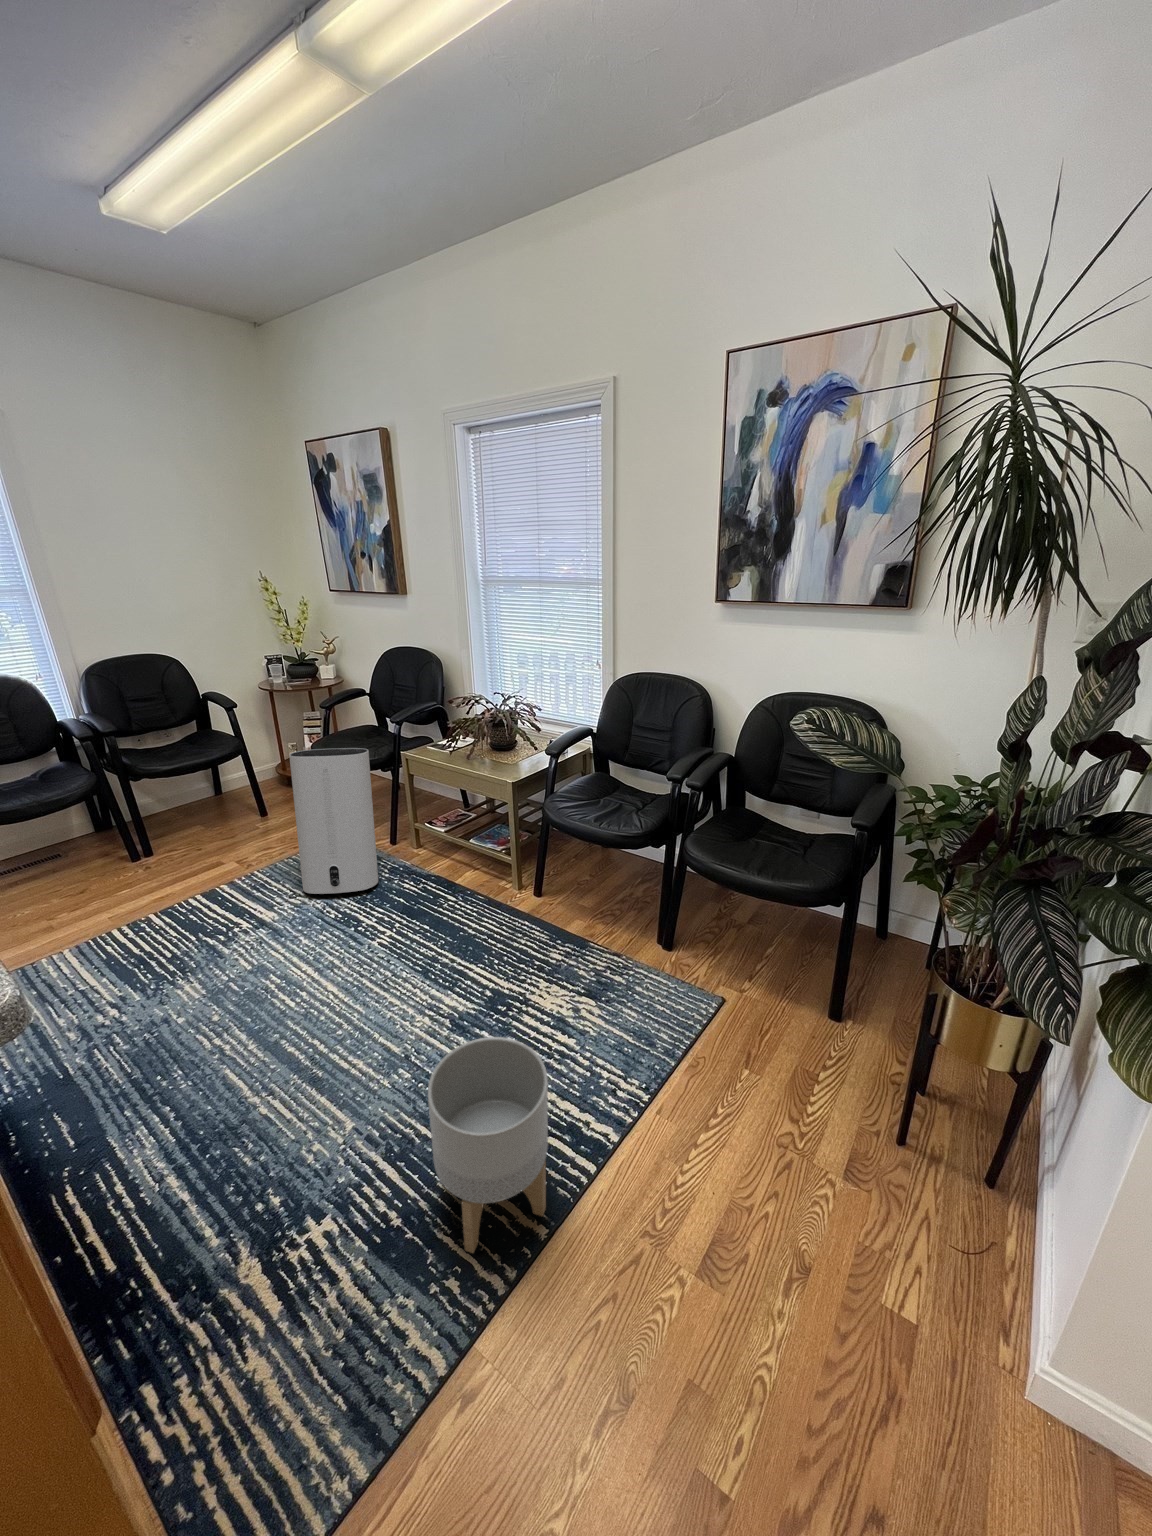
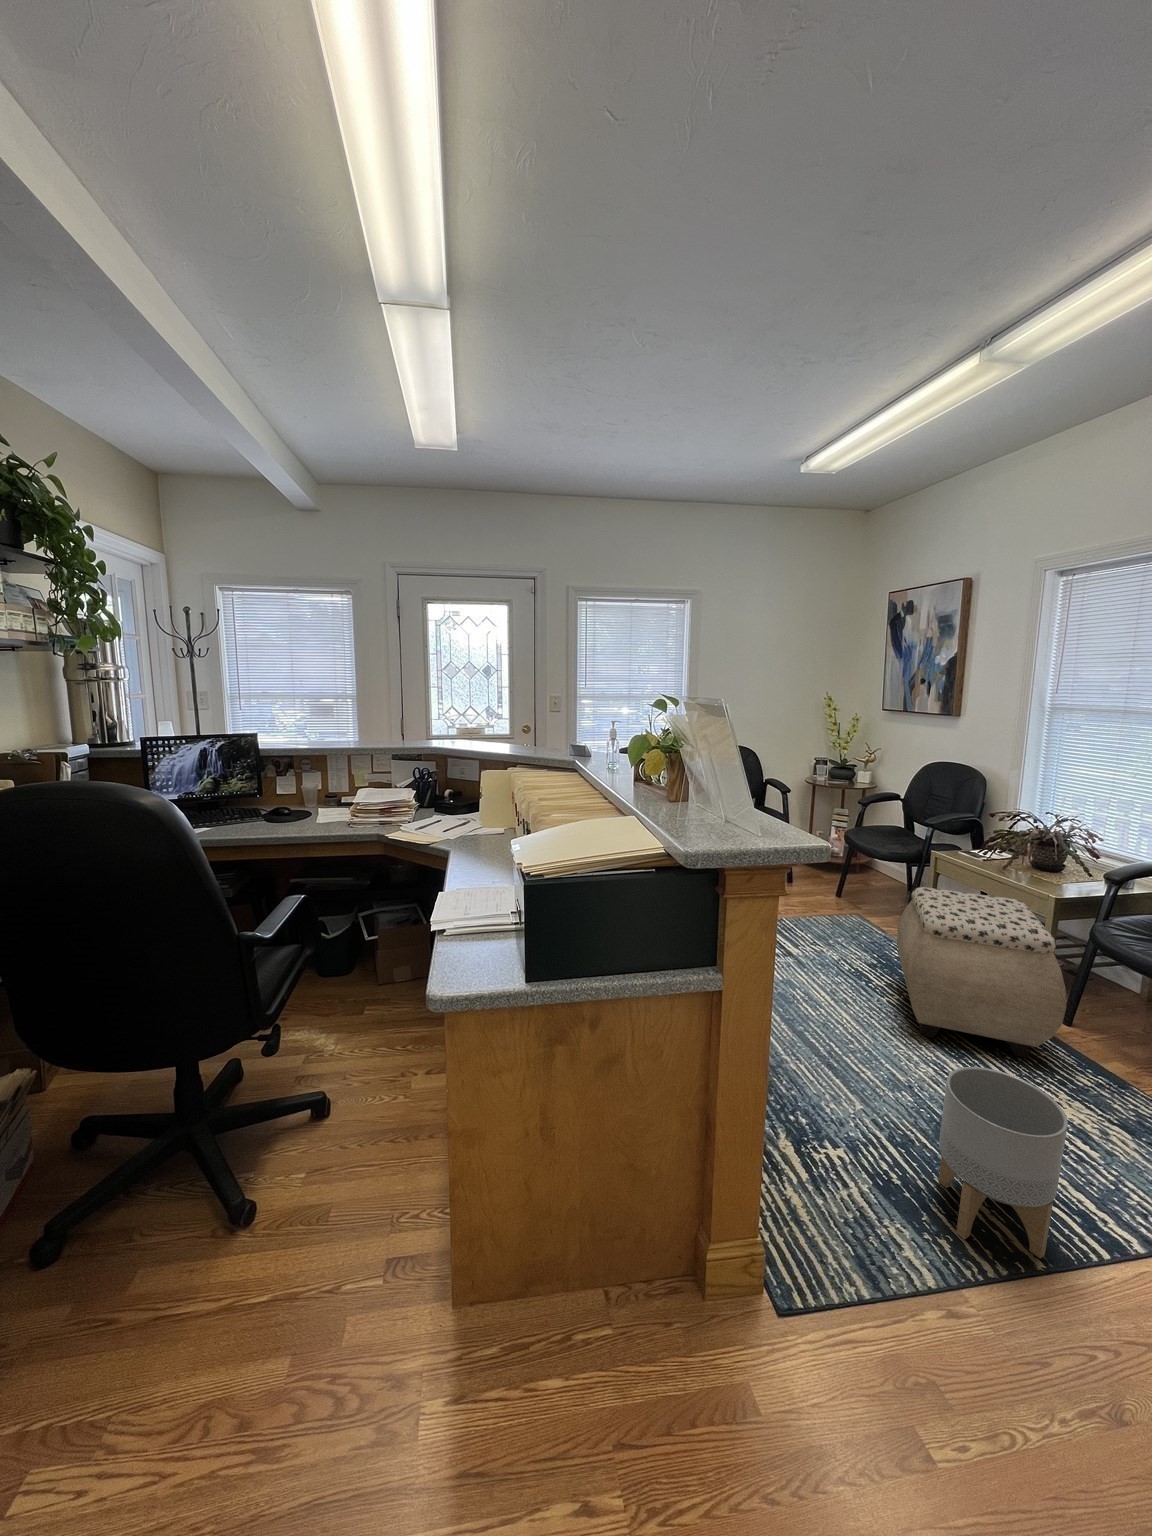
air purifier: present [289,748,378,894] -> none [824,830,903,957]
ottoman: none [377,795,534,976] -> present [897,887,1066,1058]

